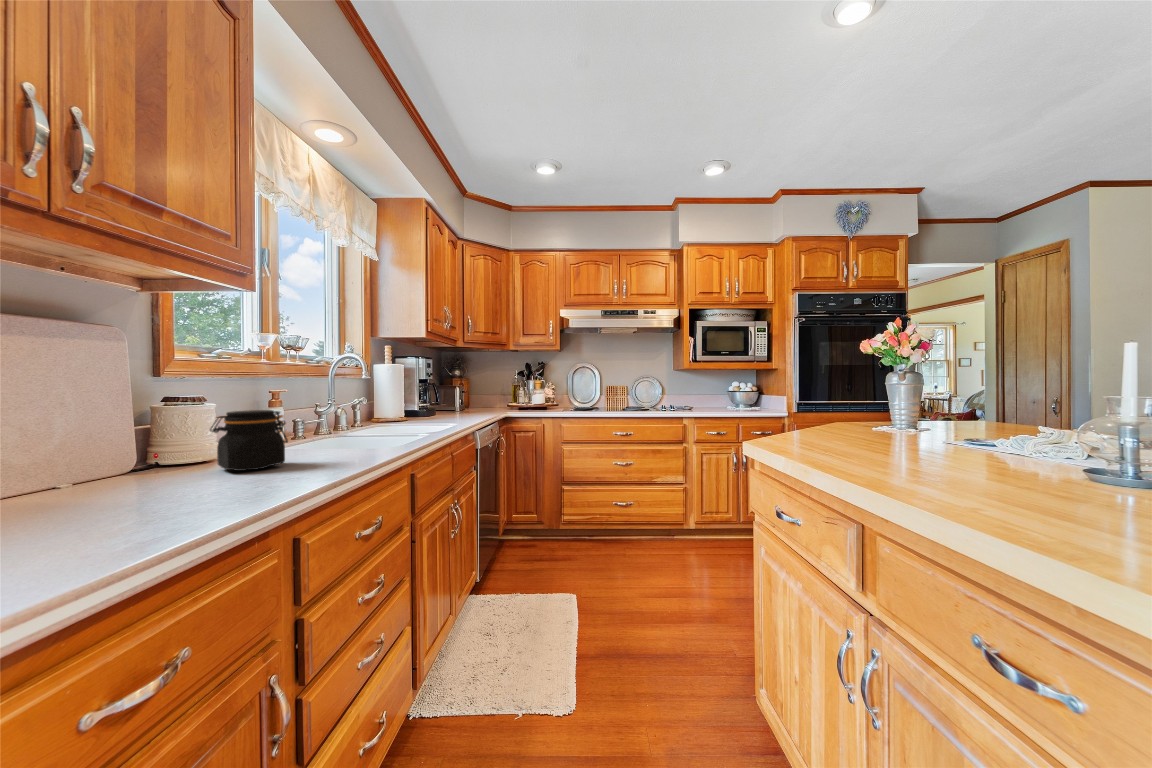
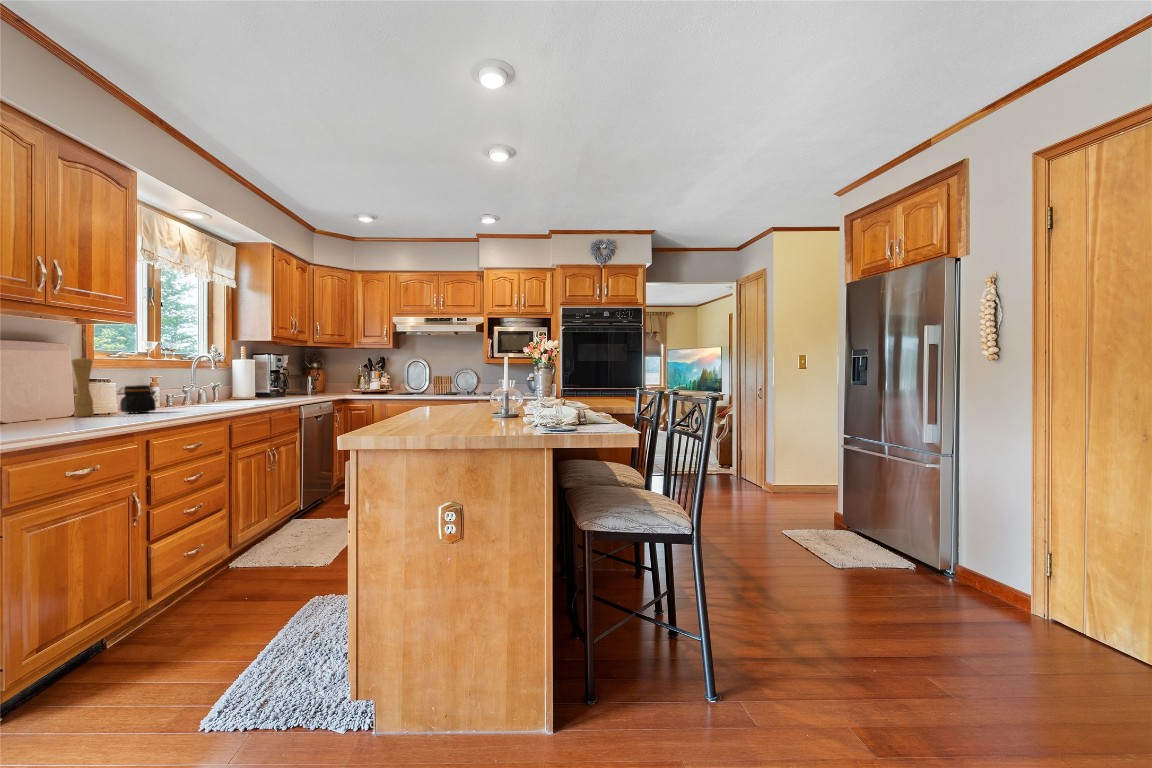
pepper mill: none [109,350,158,489] -> present [72,357,94,417]

